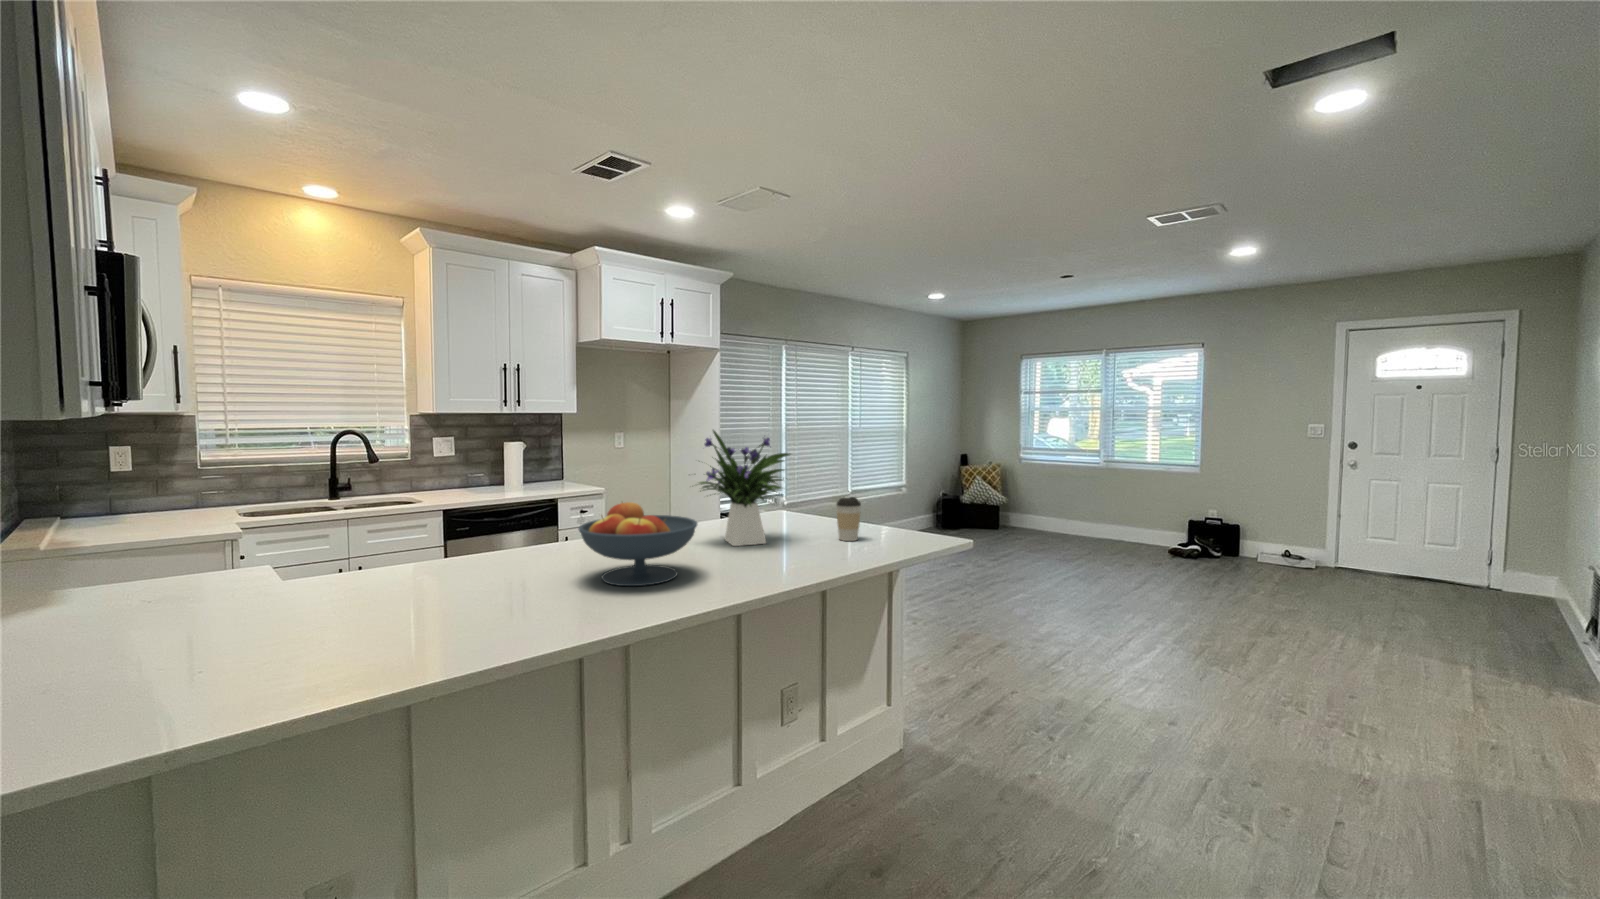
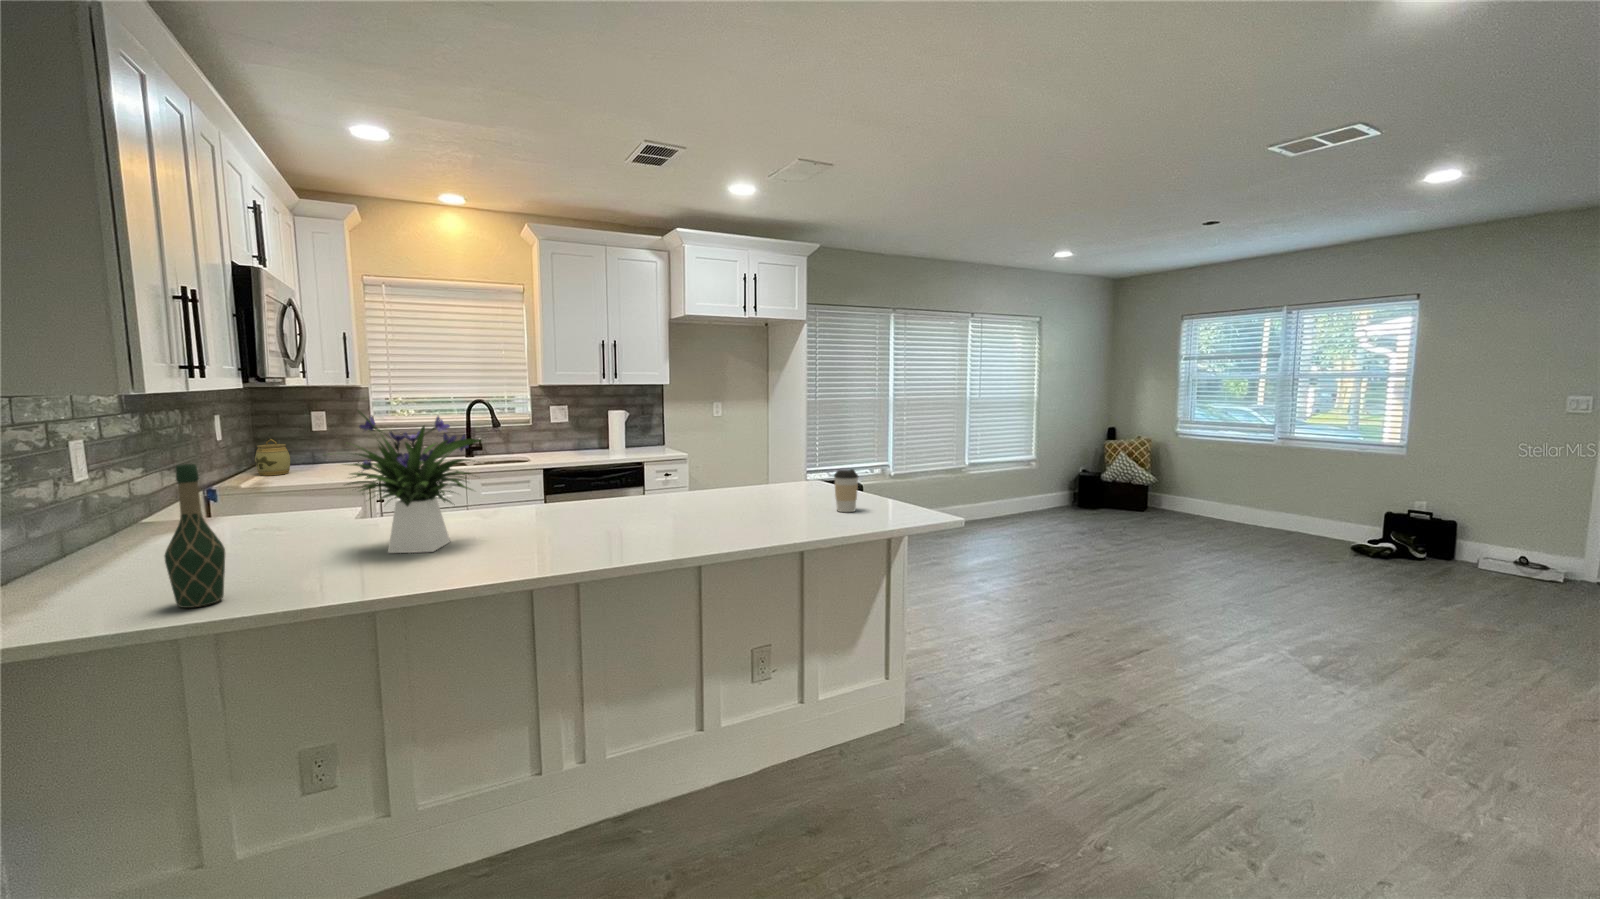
flower arrangement: present [699,430,790,546] -> present [347,411,481,553]
jar: none [33,482,90,532] -> present [255,439,290,476]
fruit bowl: present [578,502,697,586] -> none [562,466,669,541]
wine bottle: none [109,514,200,724] -> present [165,464,225,608]

